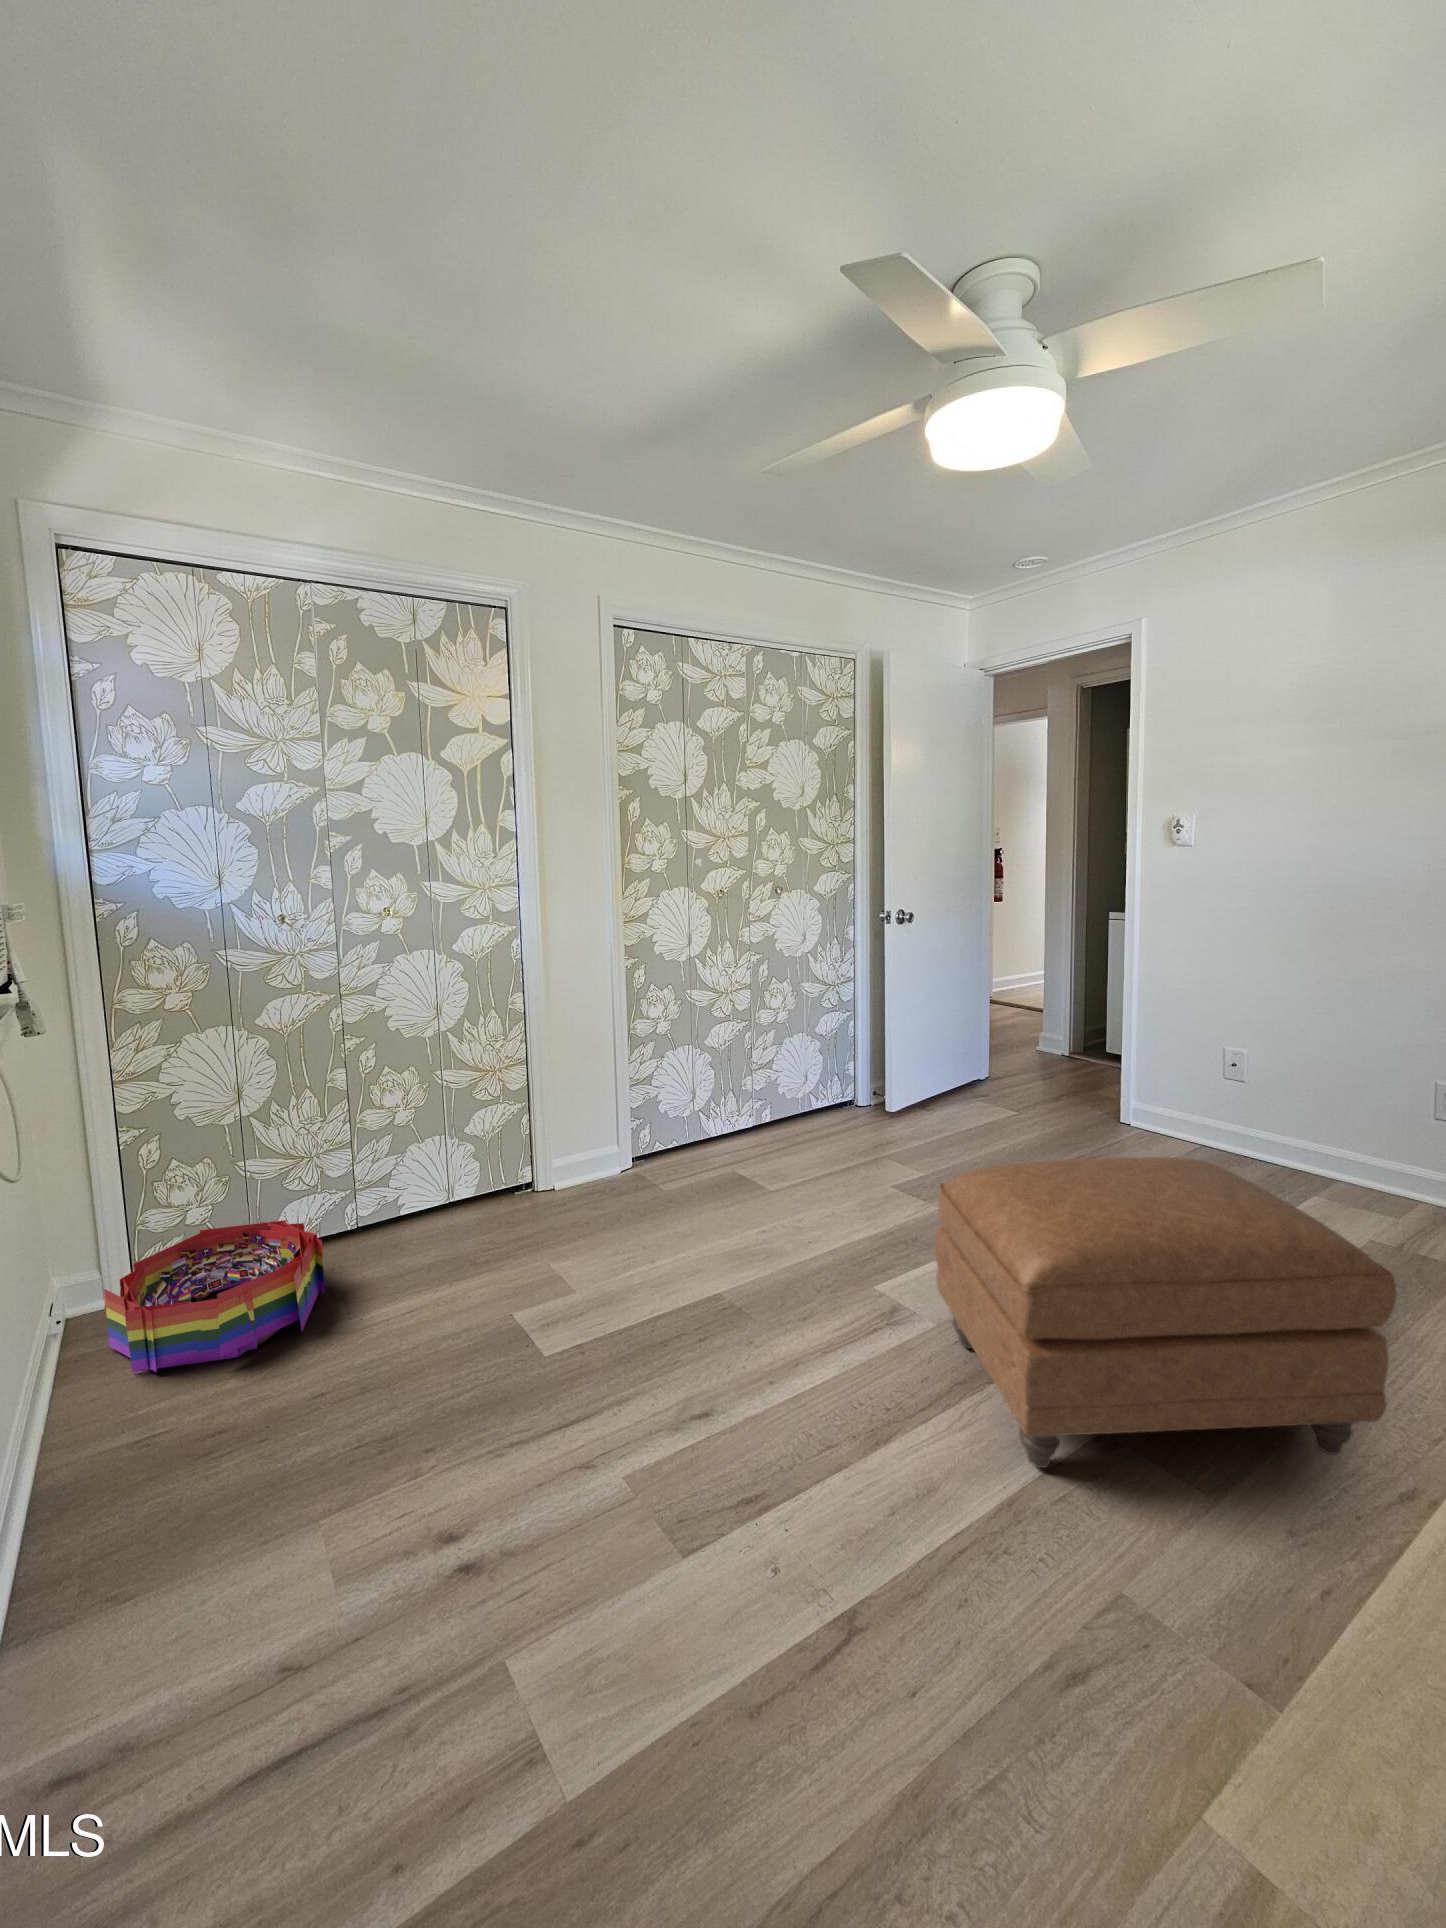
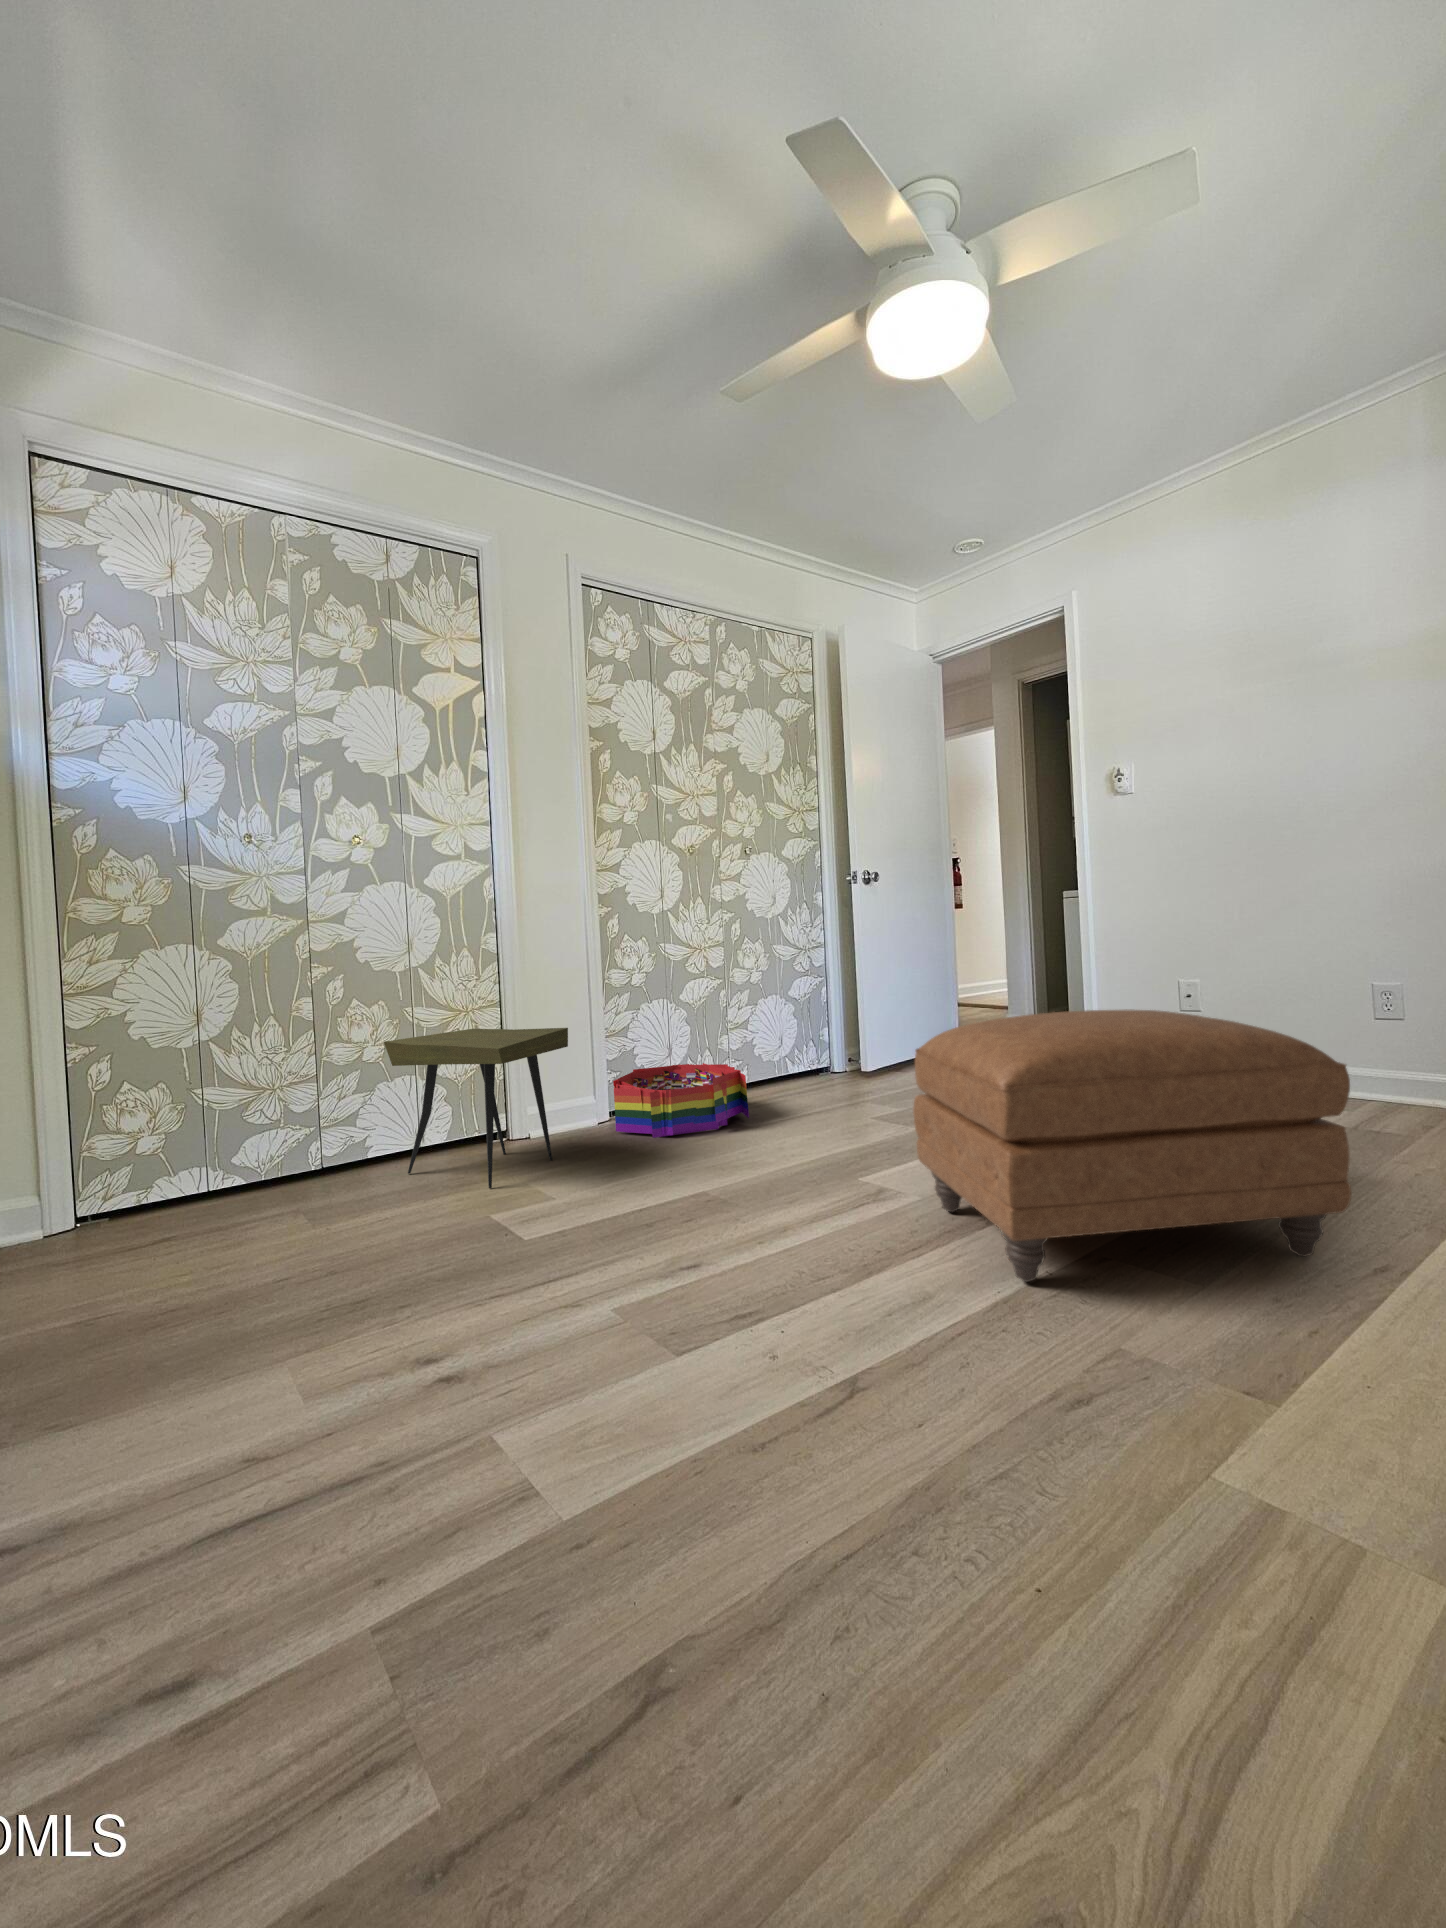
side table: none [414,1090,592,1269] -> present [384,1028,568,1188]
storage bin: present [104,1220,325,1372] -> present [613,1063,749,1138]

